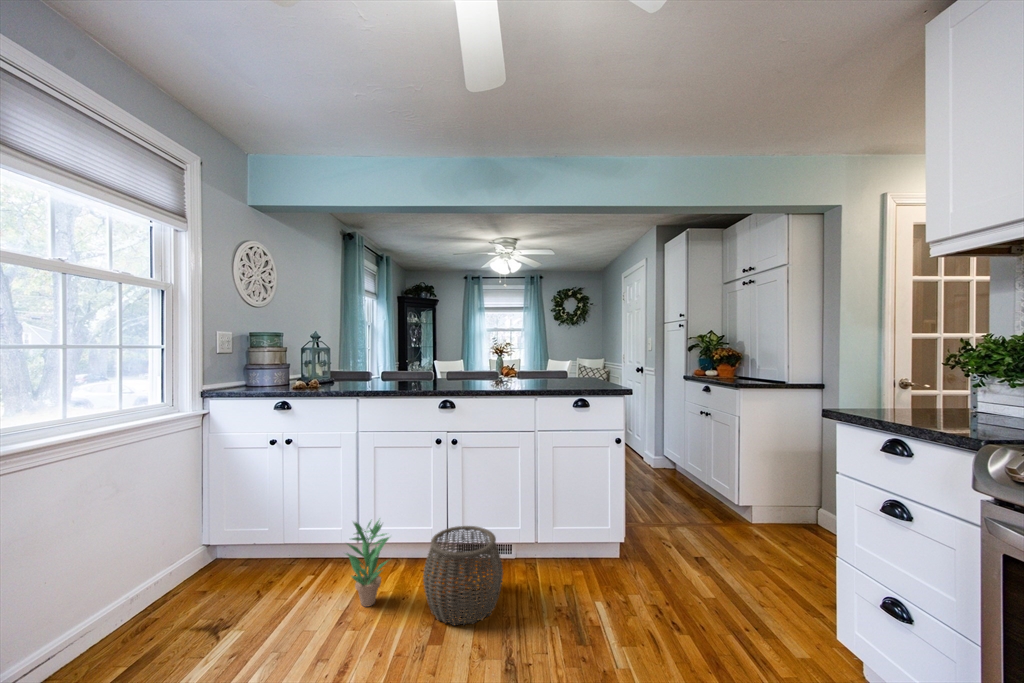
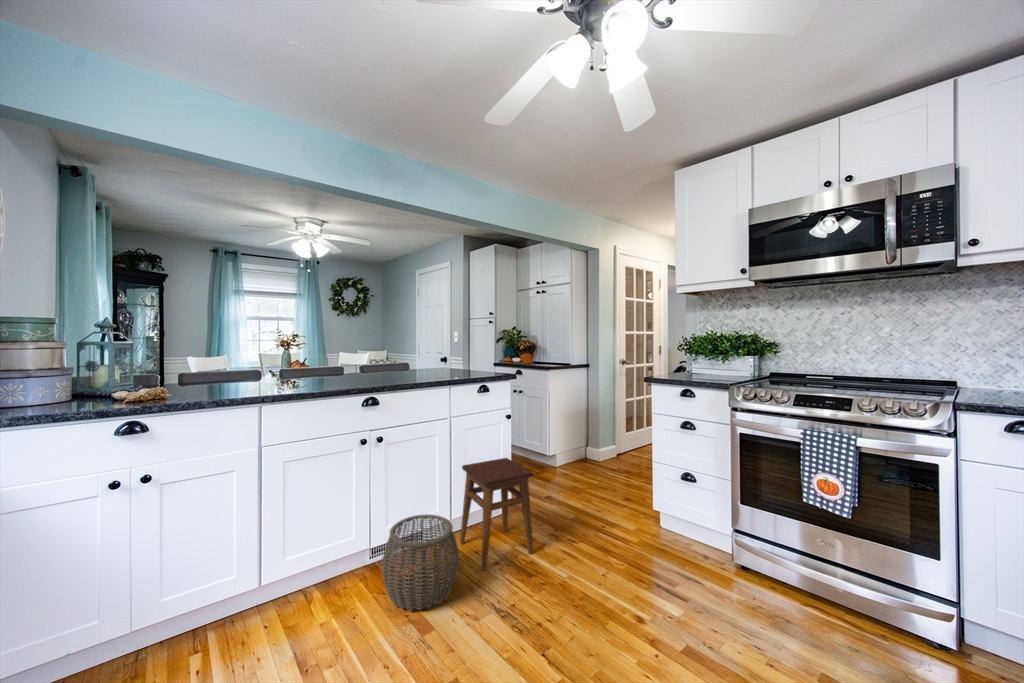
stool: none [537,487,610,619] -> present [460,458,533,569]
potted plant: present [347,521,389,607] -> none [287,532,351,636]

